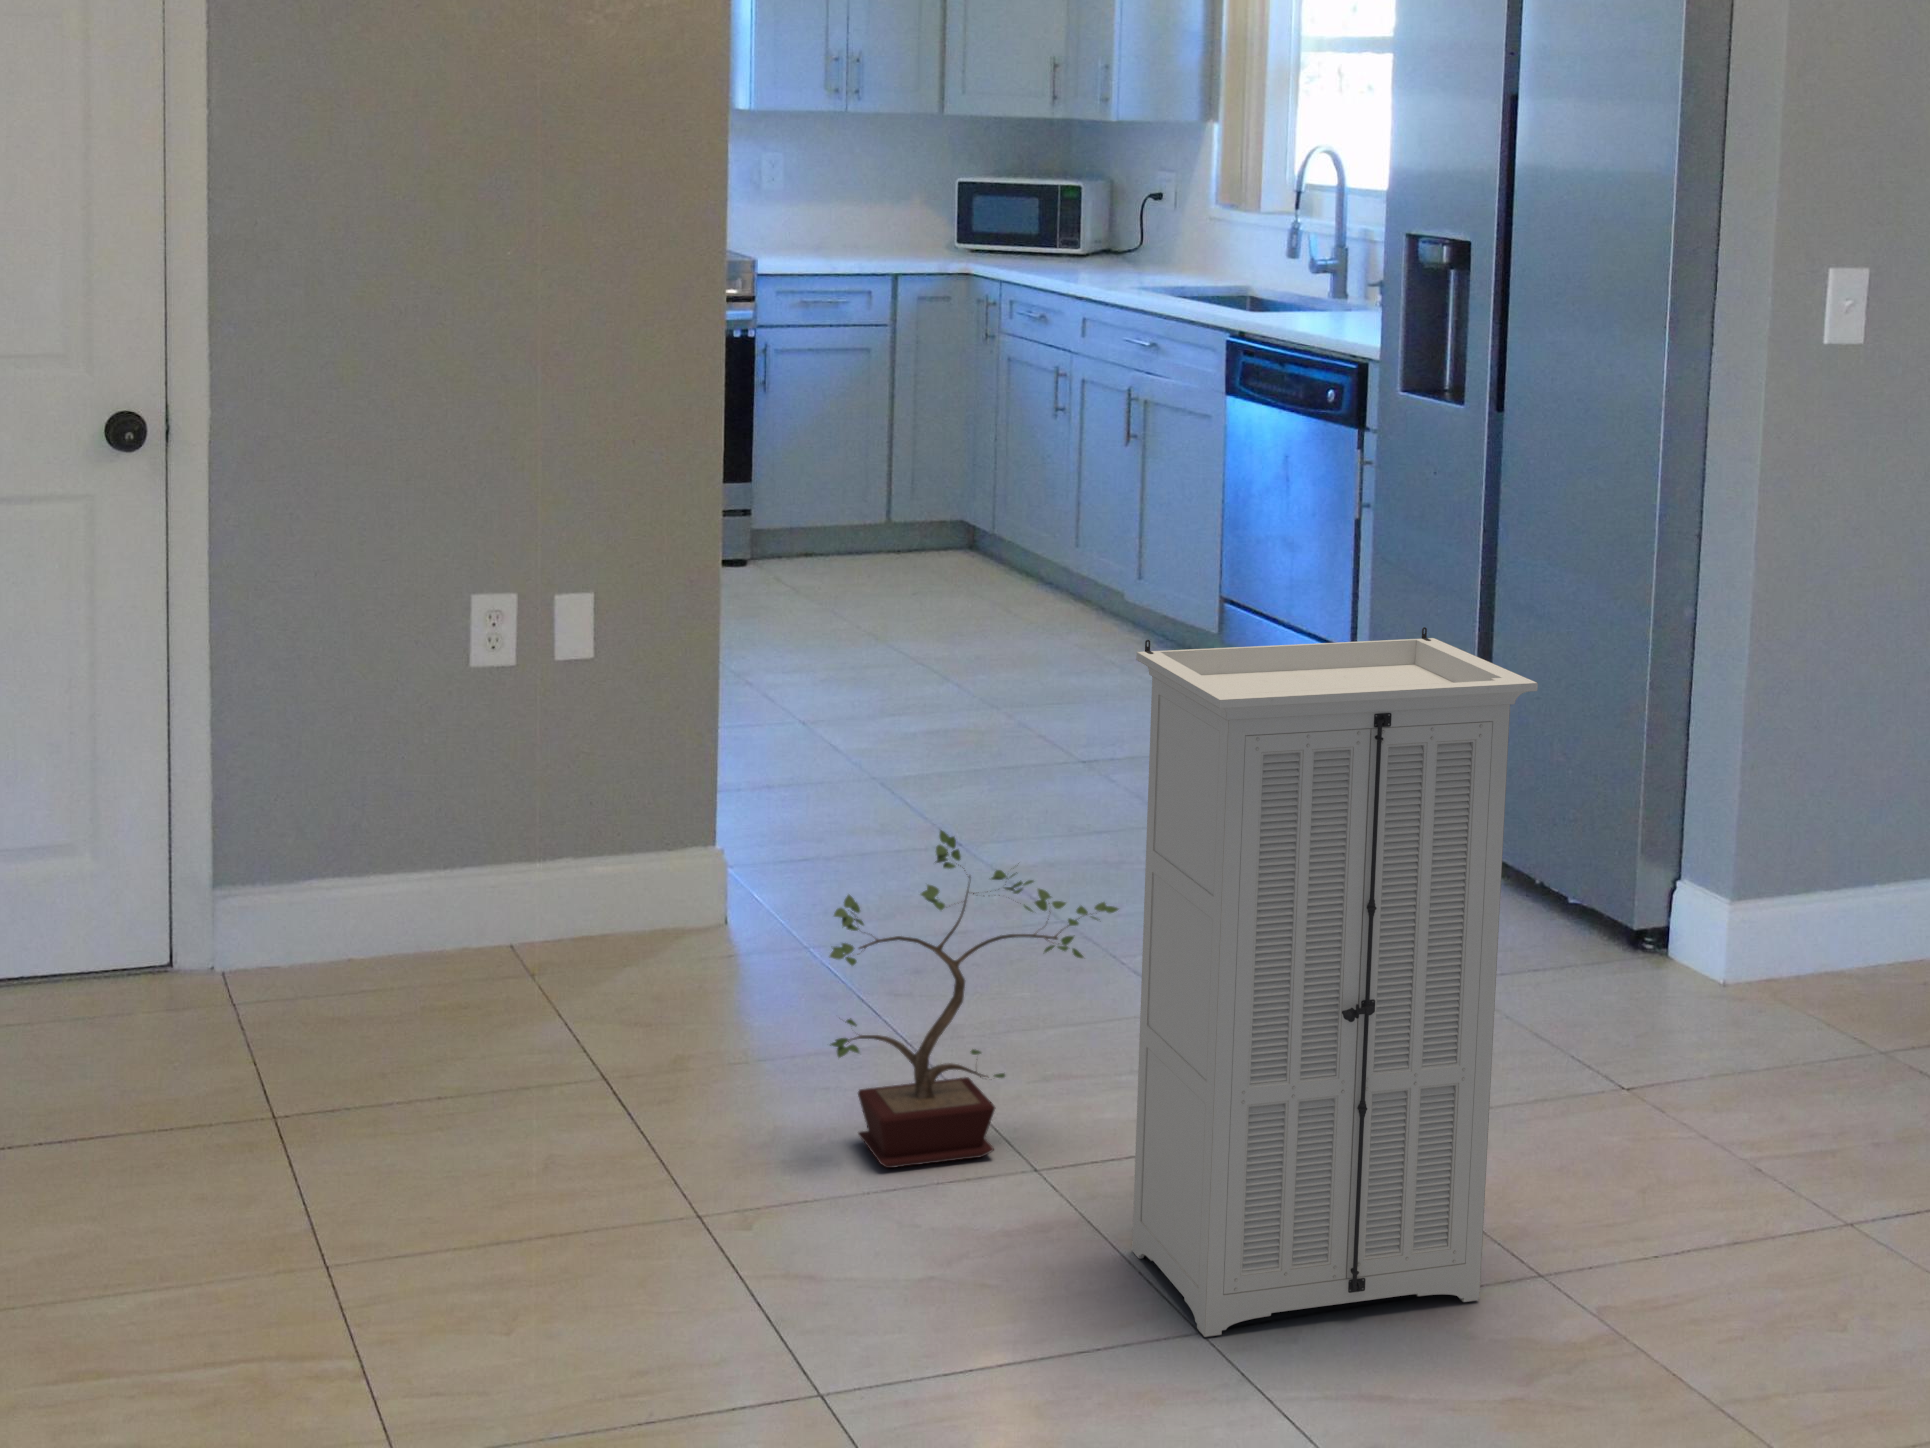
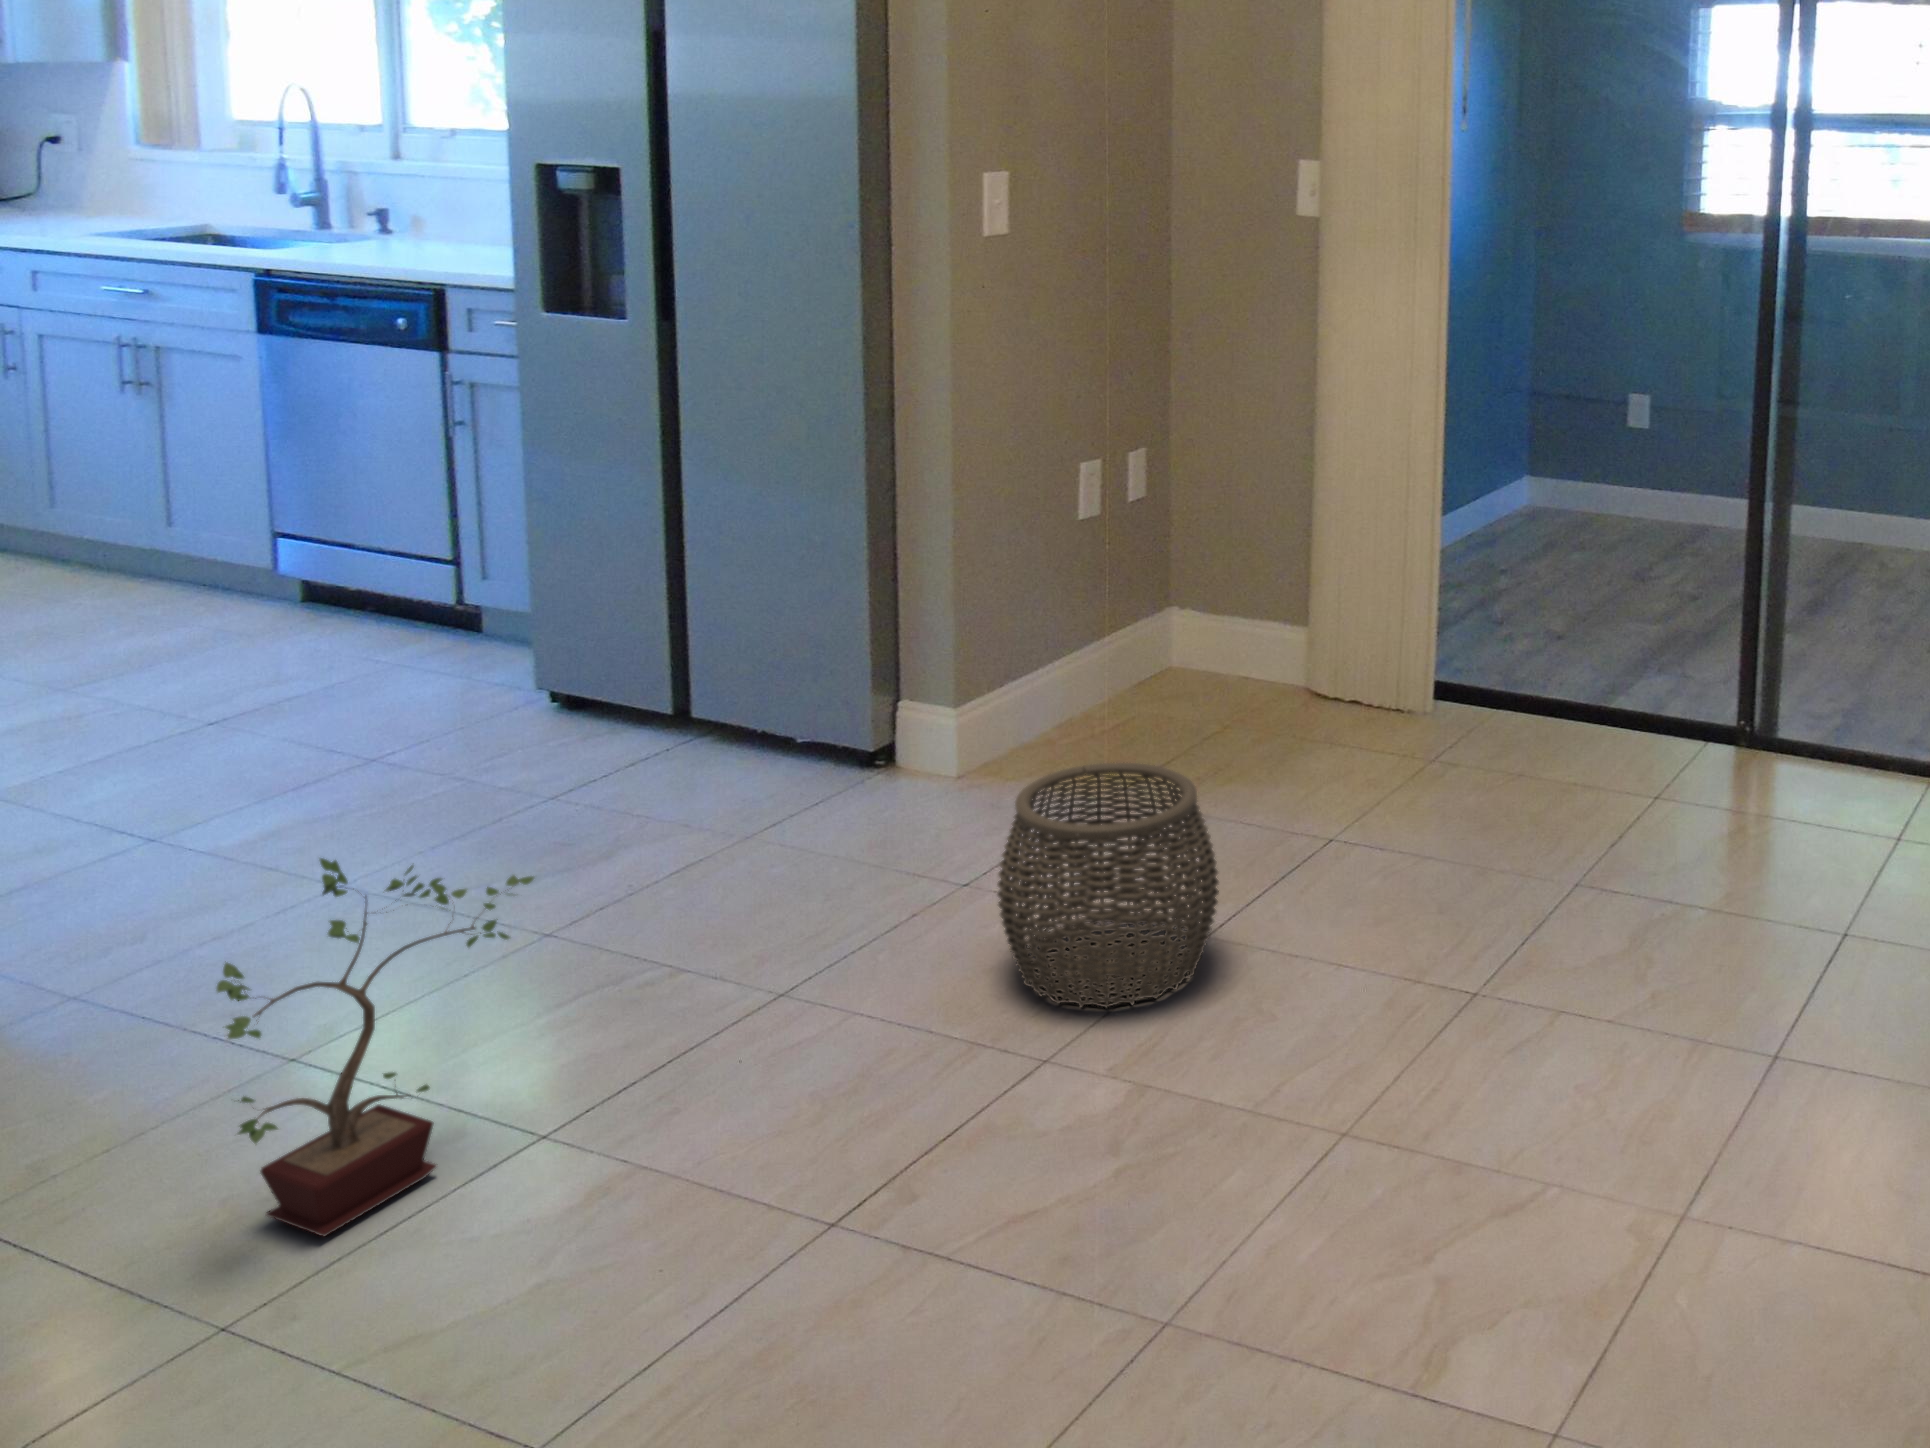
storage cabinet: present [1132,627,1538,1337] -> none [595,532,981,1248]
woven basket: none [1602,981,1885,1284] -> present [997,763,1219,1008]

